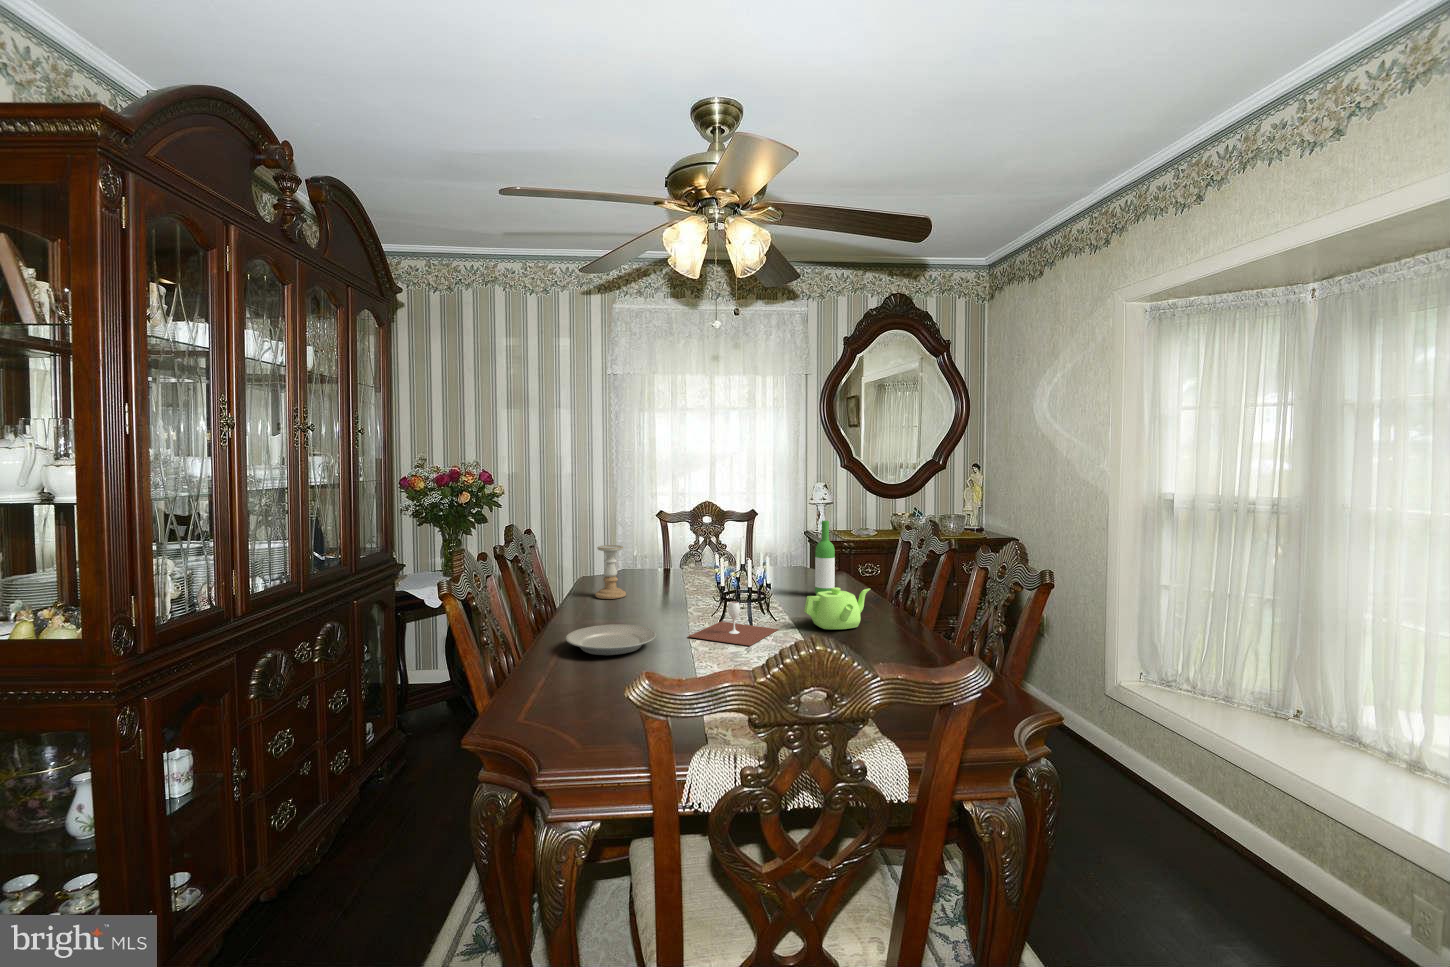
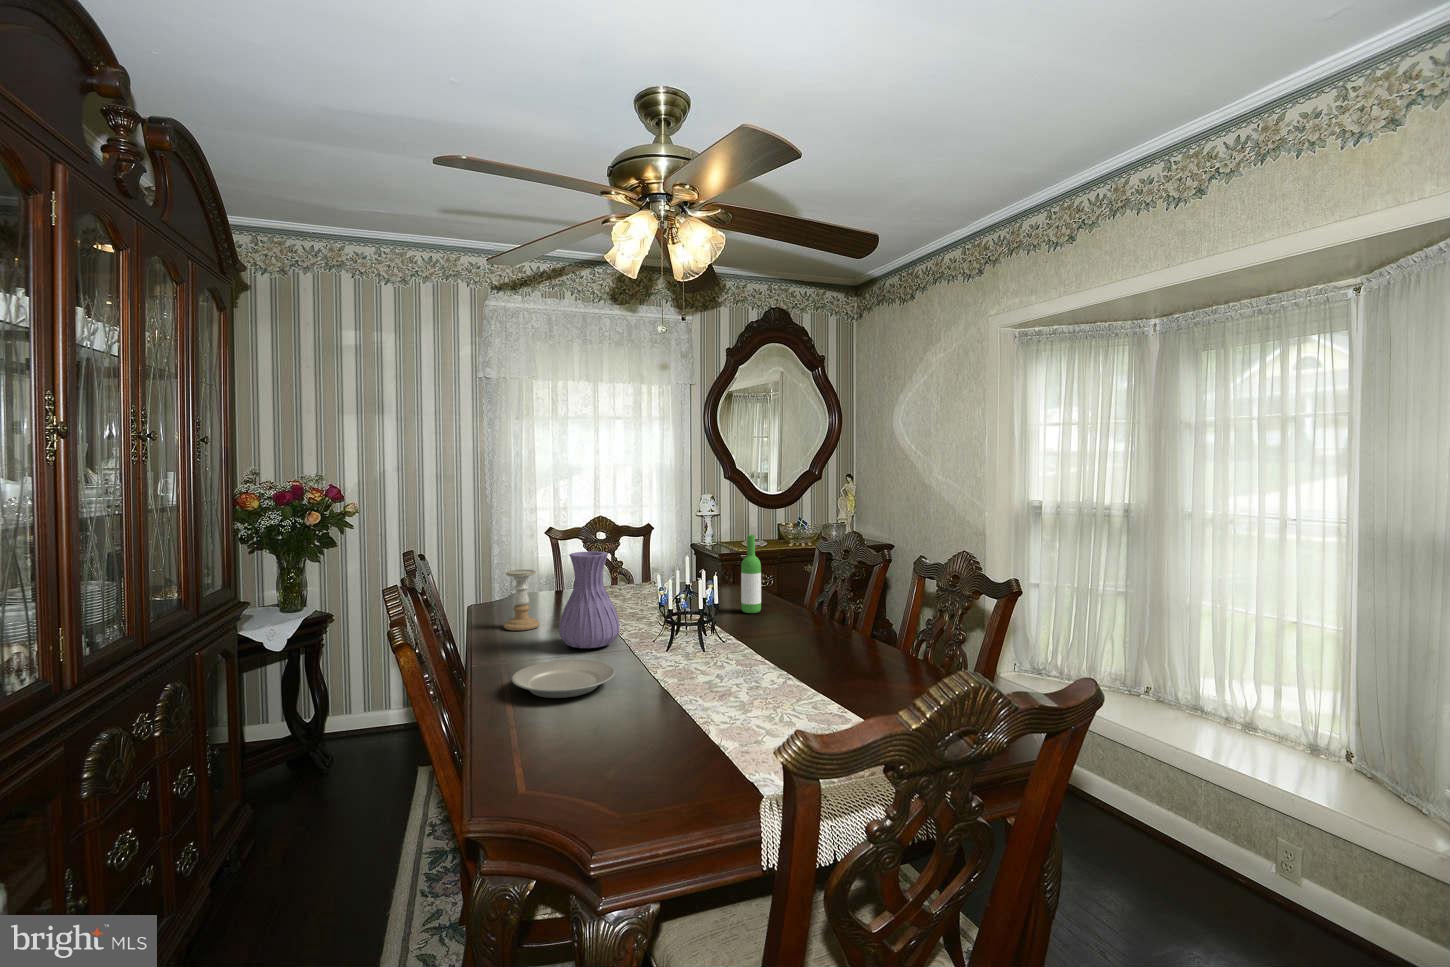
vase: none [629,530,684,617] -> present [559,551,619,648]
teapot: present [804,587,870,629] -> none [756,603,817,648]
wine glass: present [688,601,779,646] -> none [642,626,732,673]

